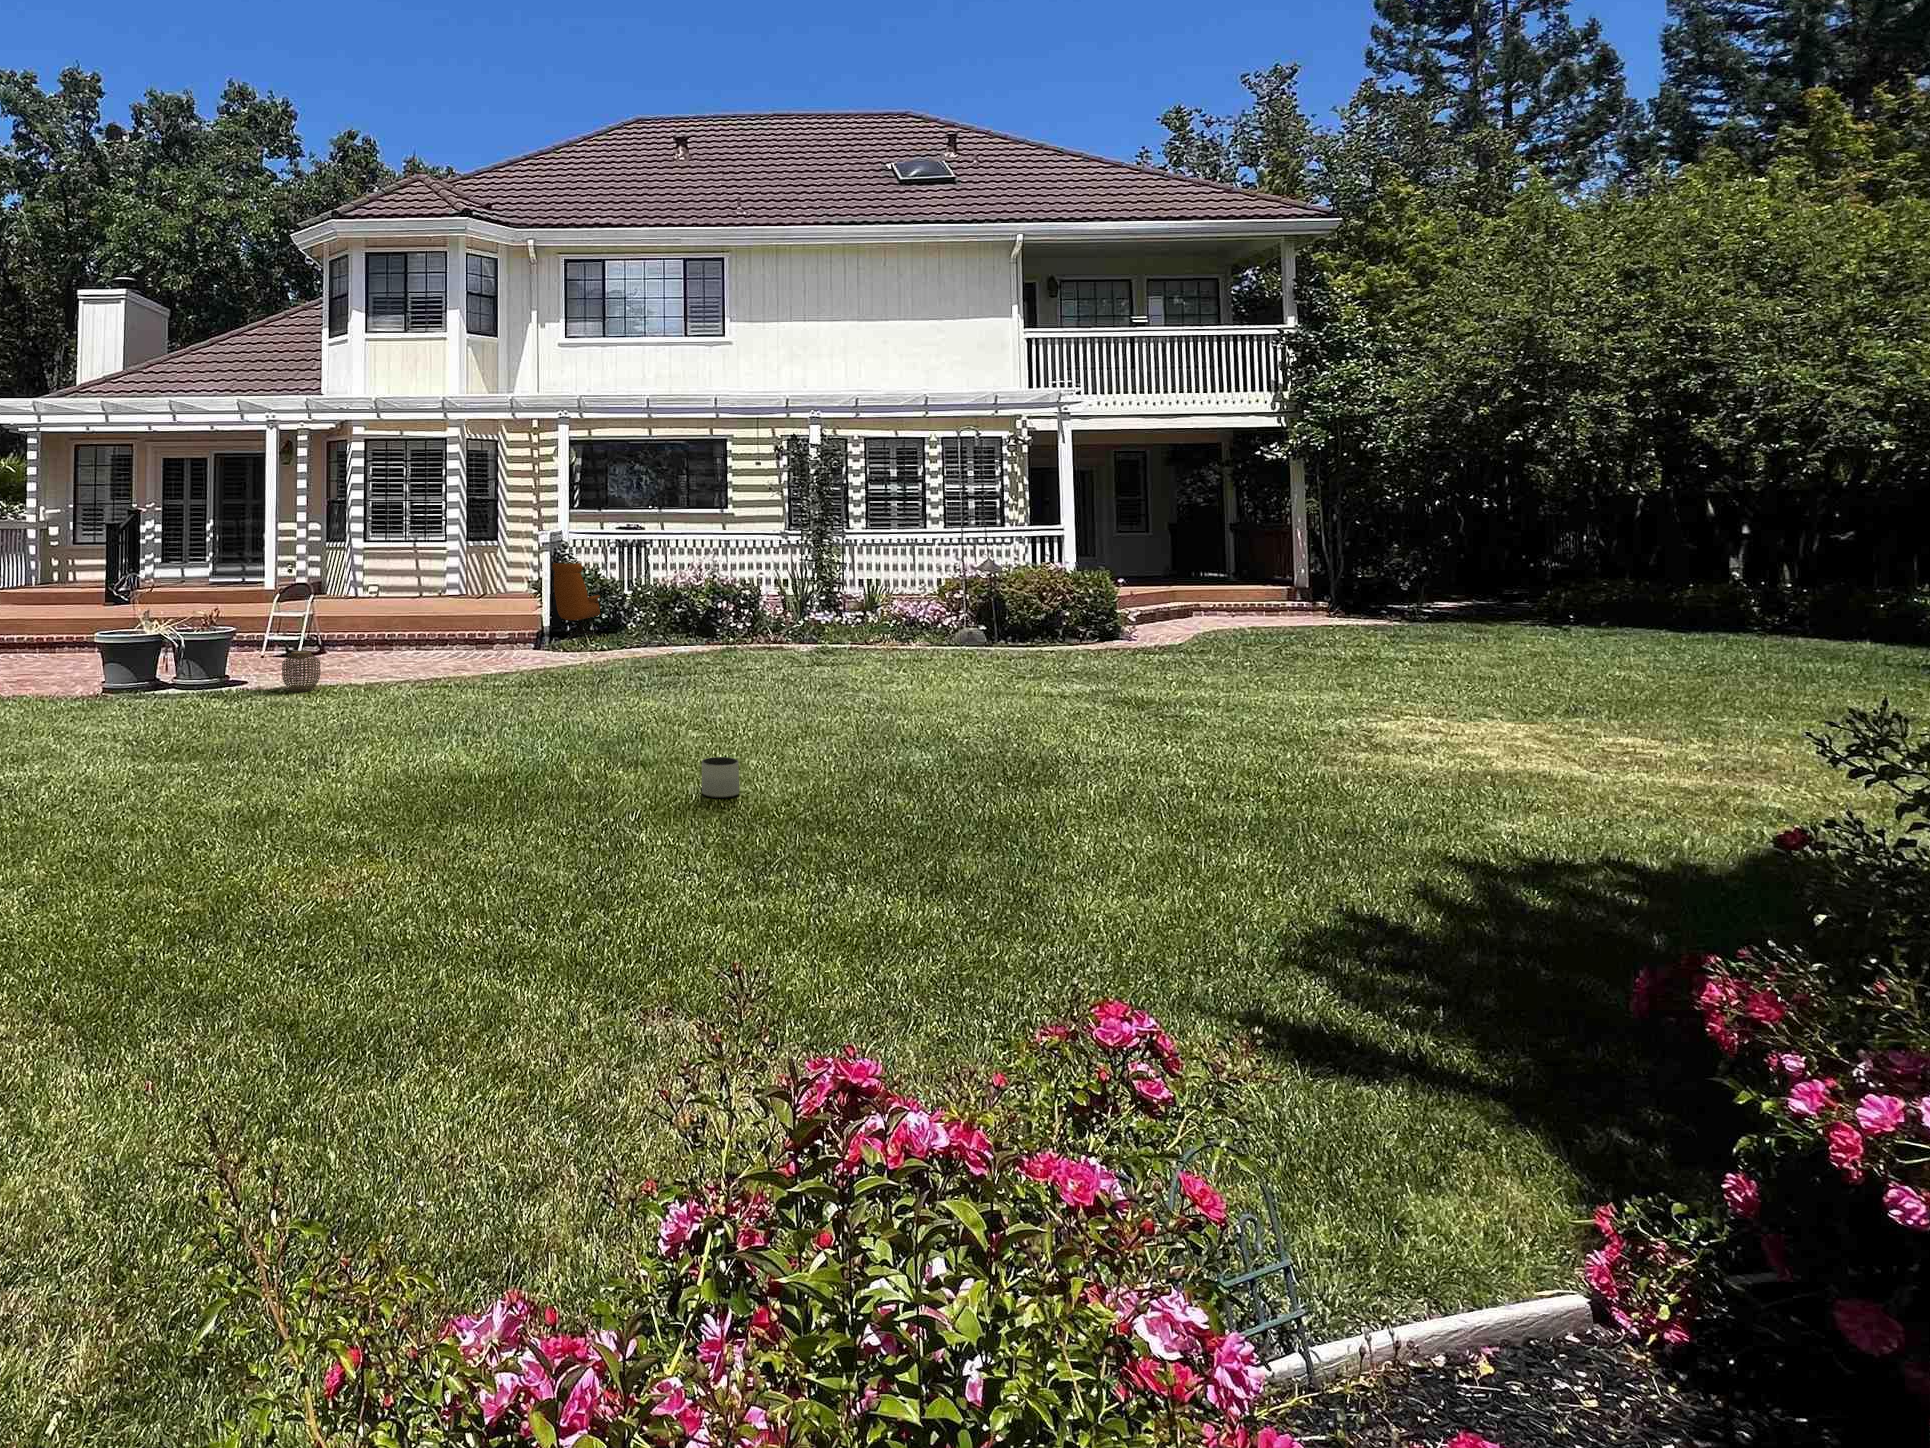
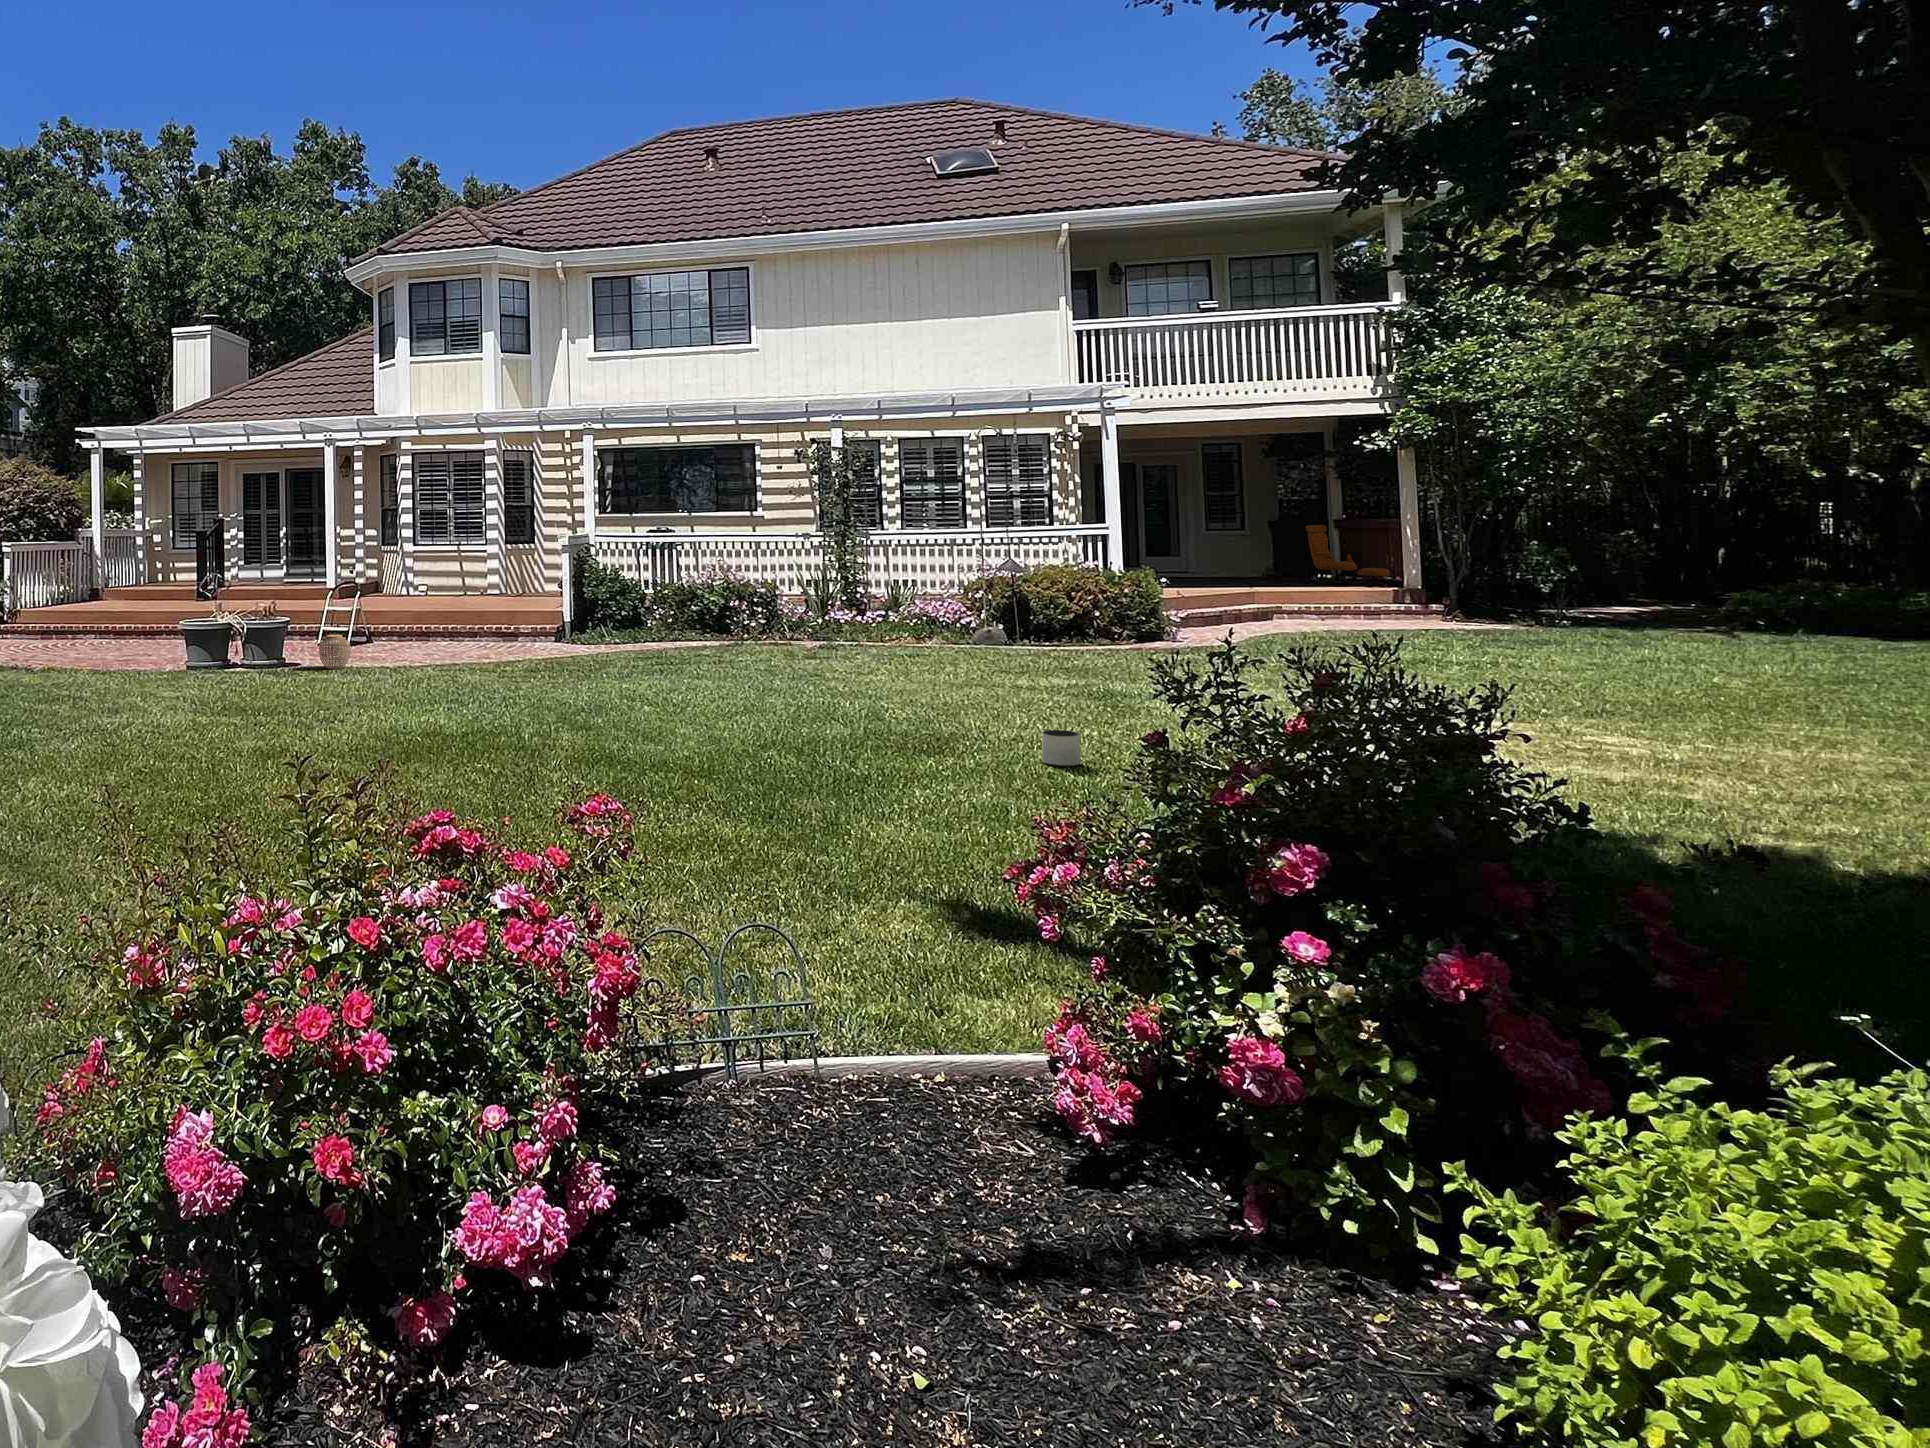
lounge chair: present [552,563,616,639] -> present [1306,525,1390,587]
planter: present [702,757,739,798] -> present [1042,730,1081,767]

